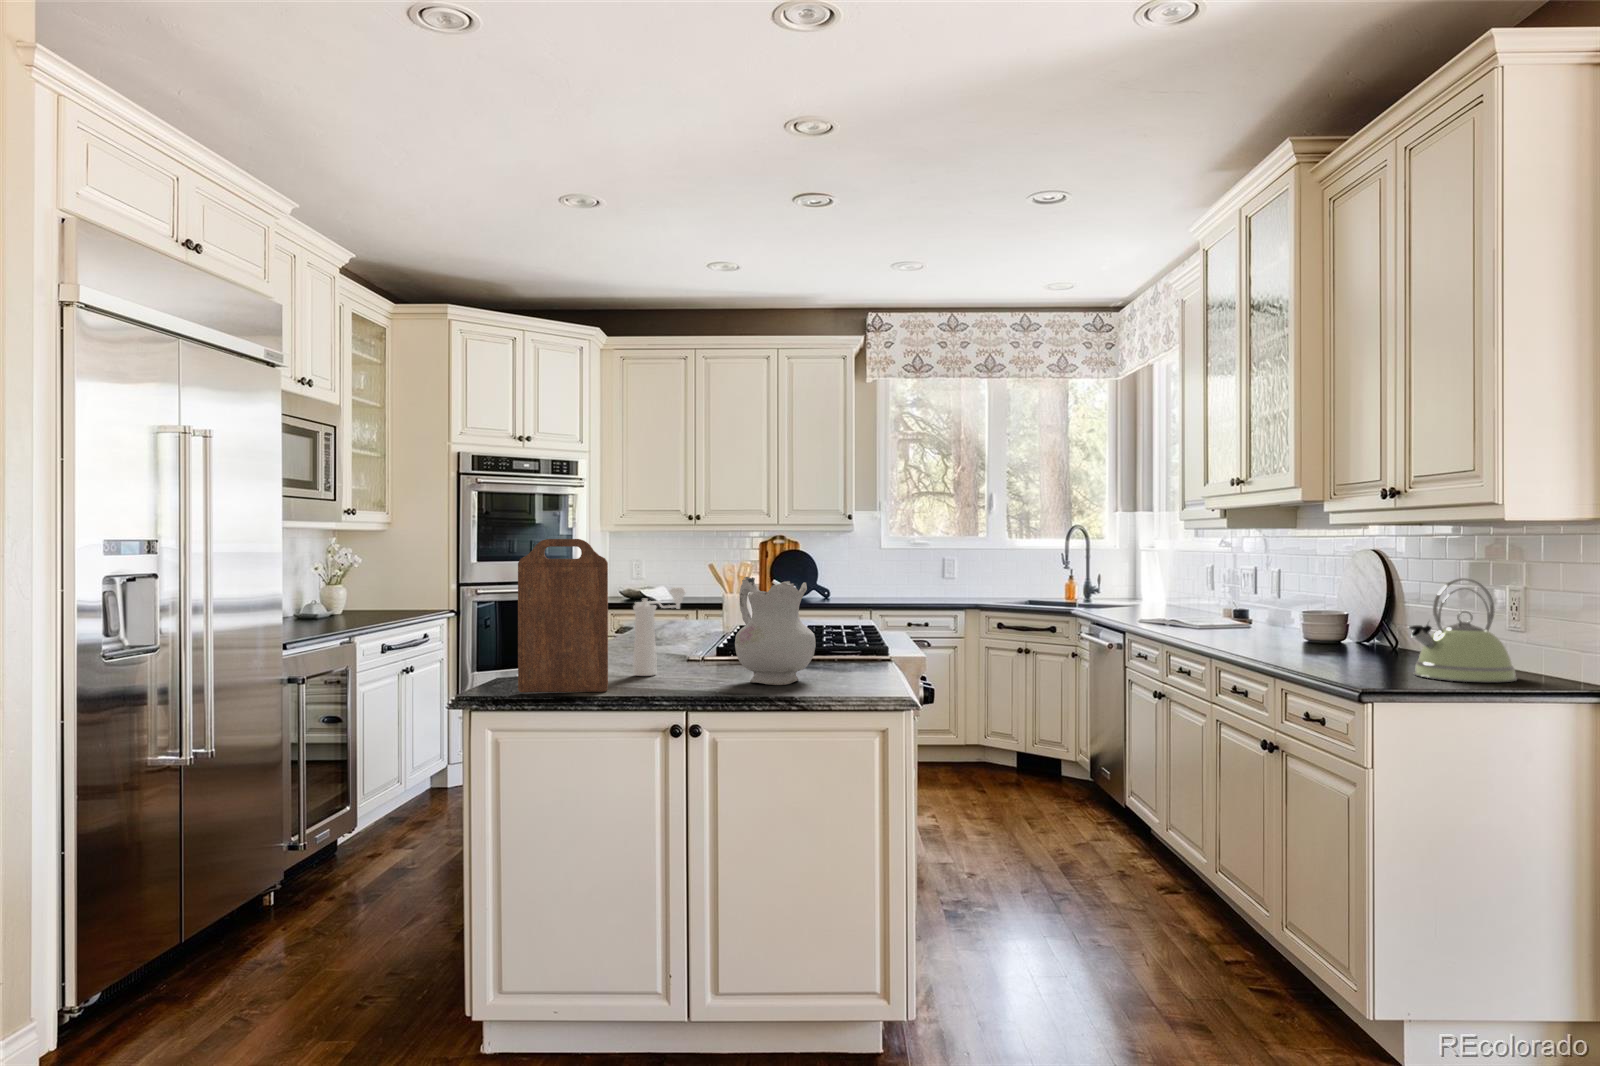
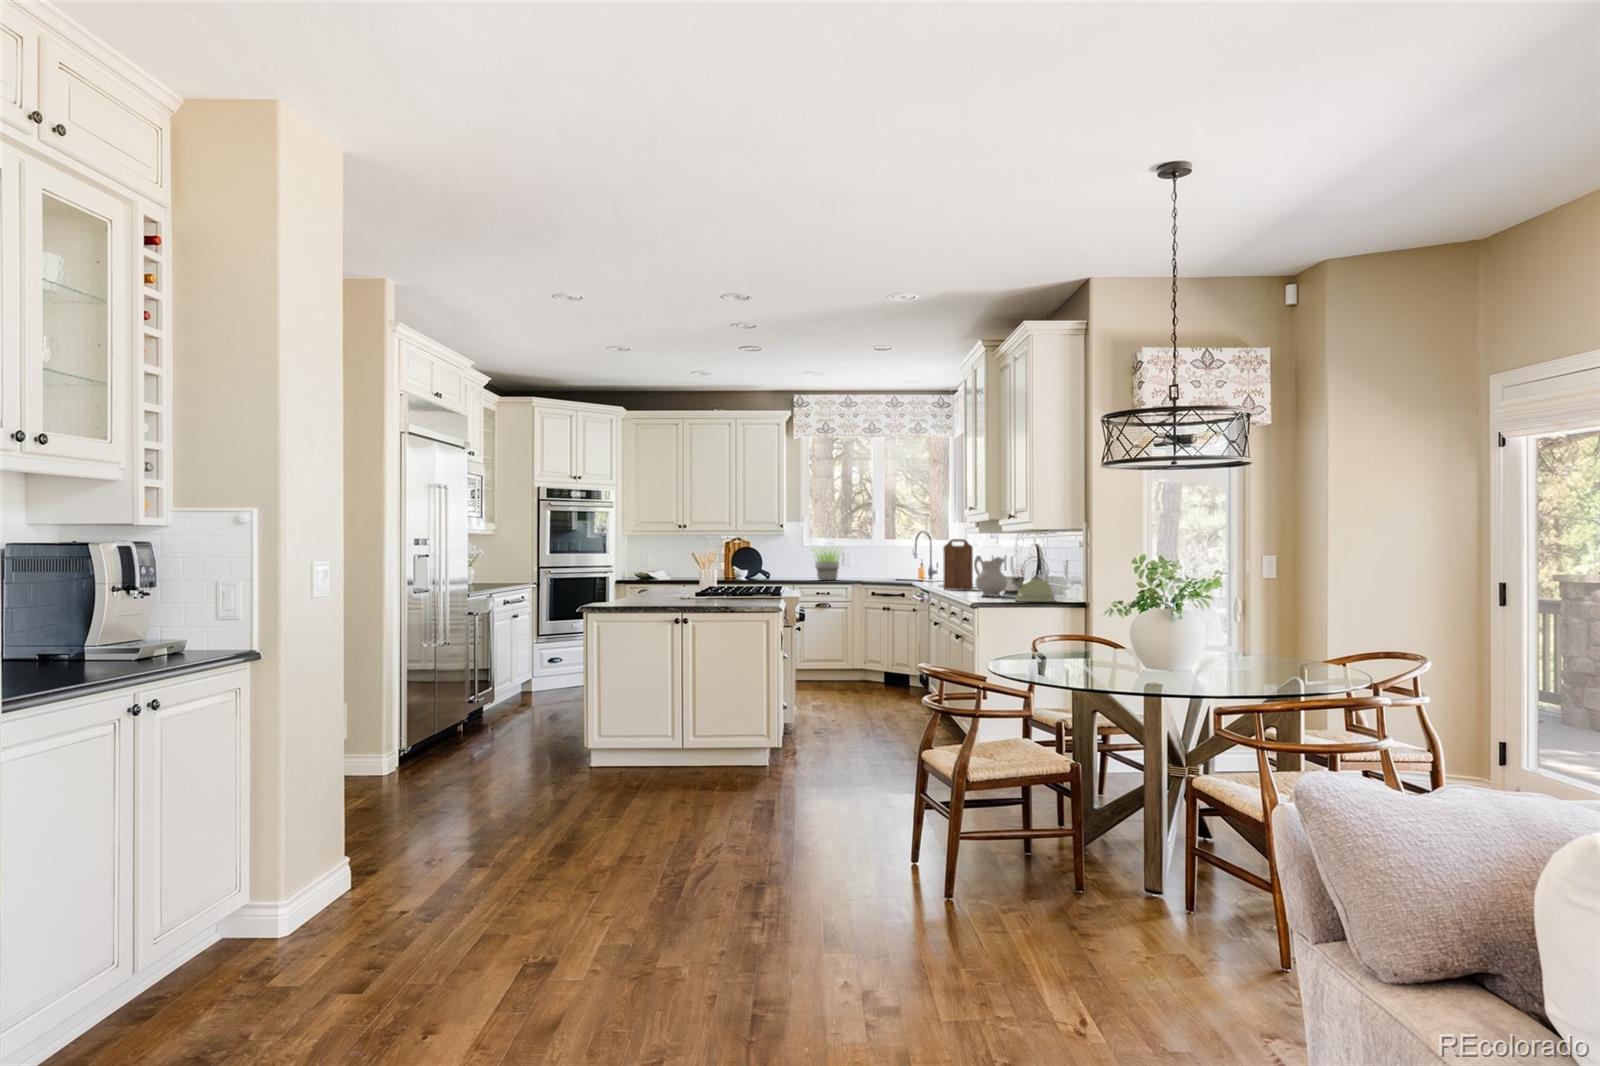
cutting board: present [518,539,608,692] -> present [943,539,973,589]
potted plant: none [891,547,957,604] -> present [813,547,841,580]
ceramic pitcher: present [735,577,816,685] -> present [974,556,1007,597]
pepper mill: present [633,587,686,676] -> none [657,561,682,601]

